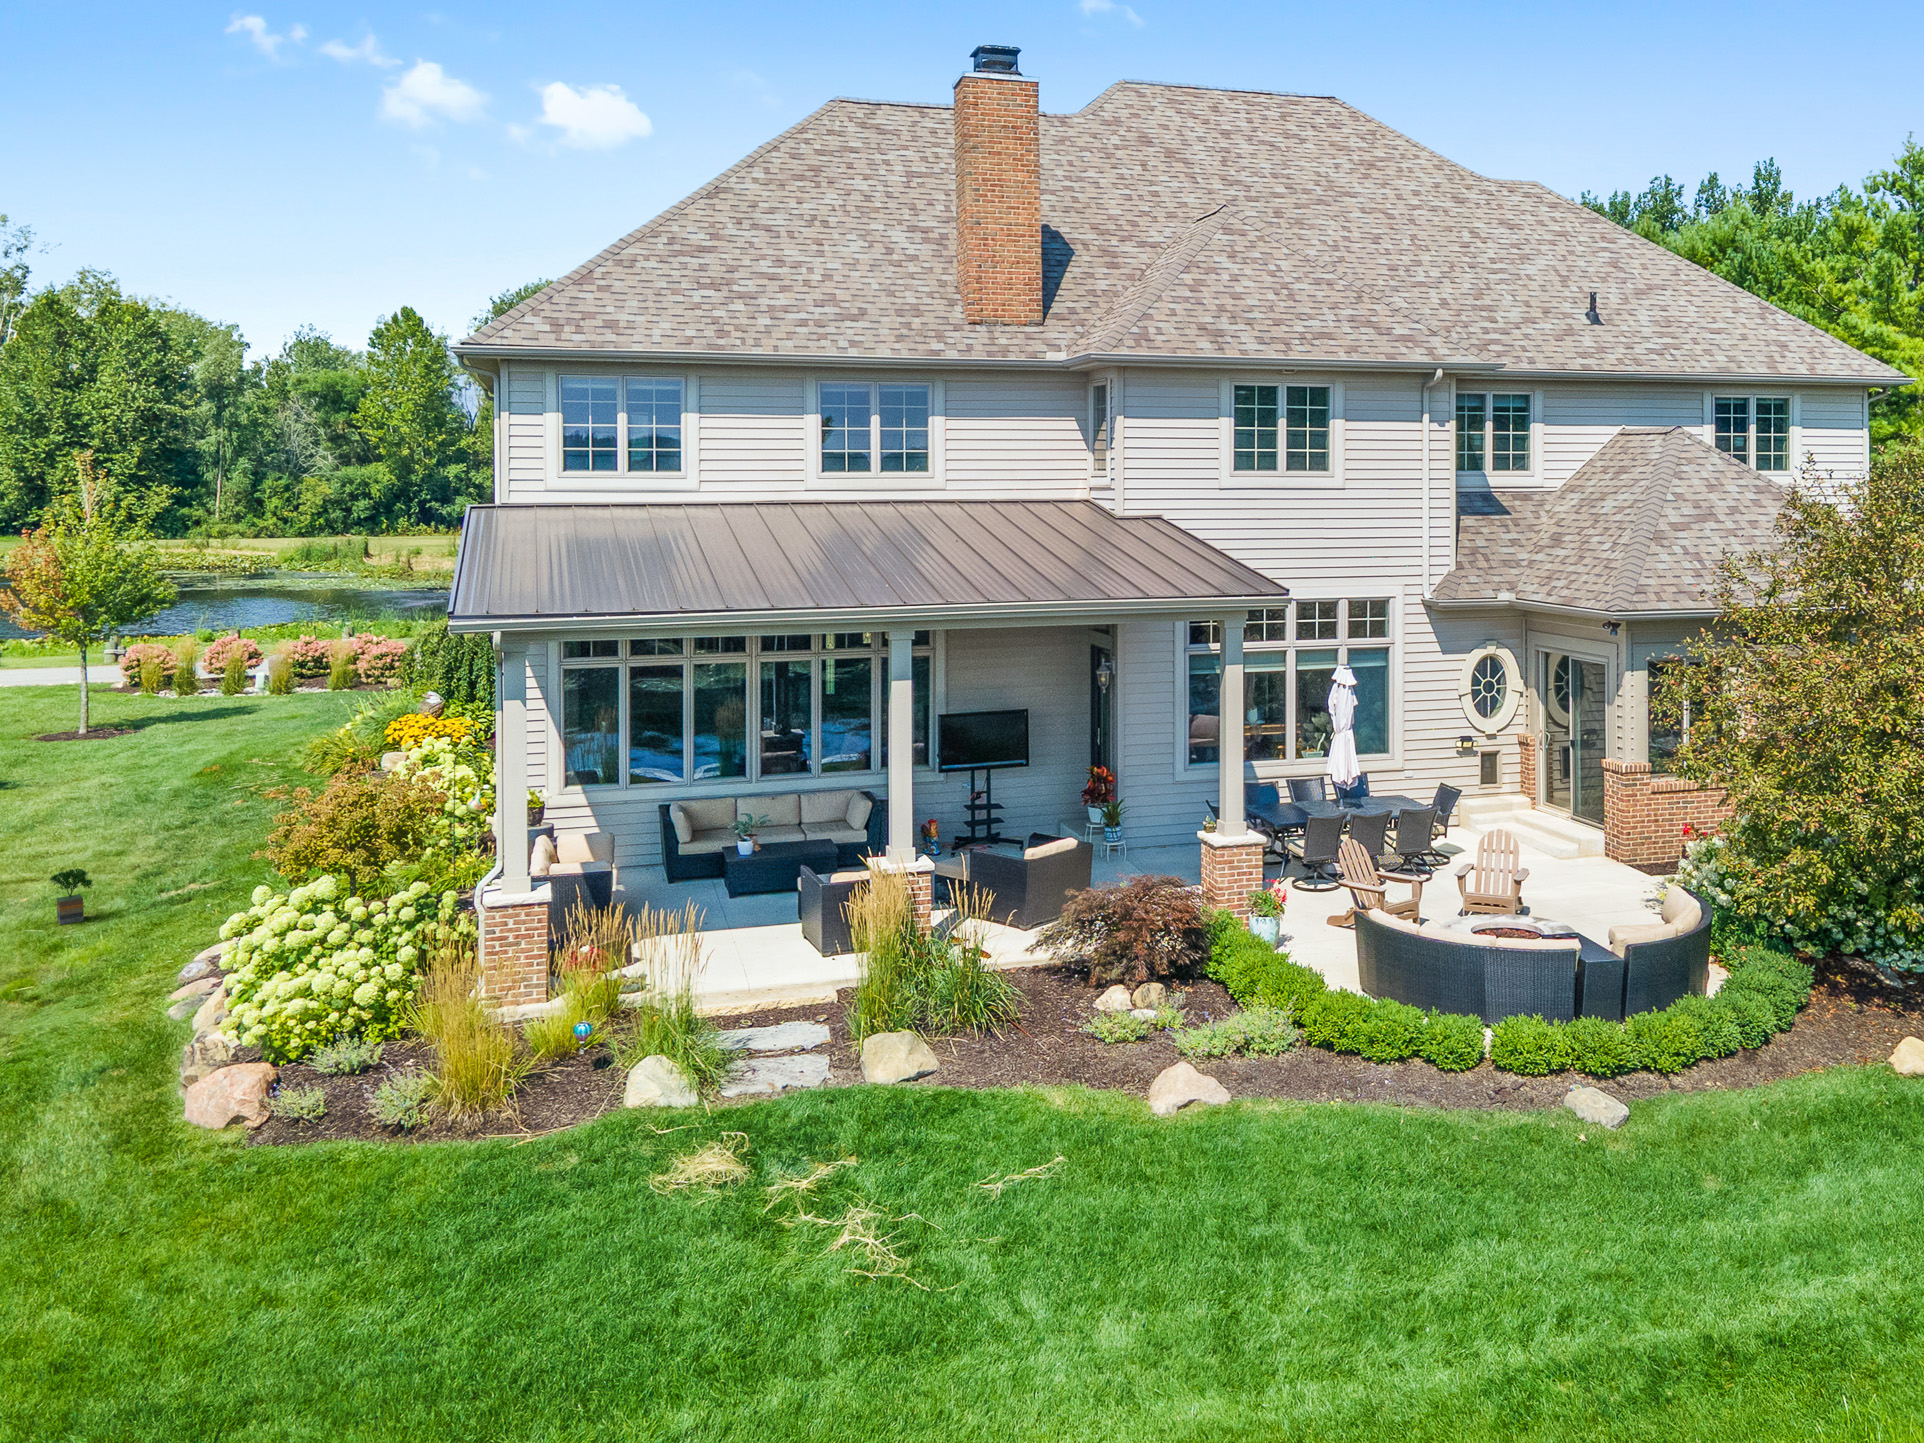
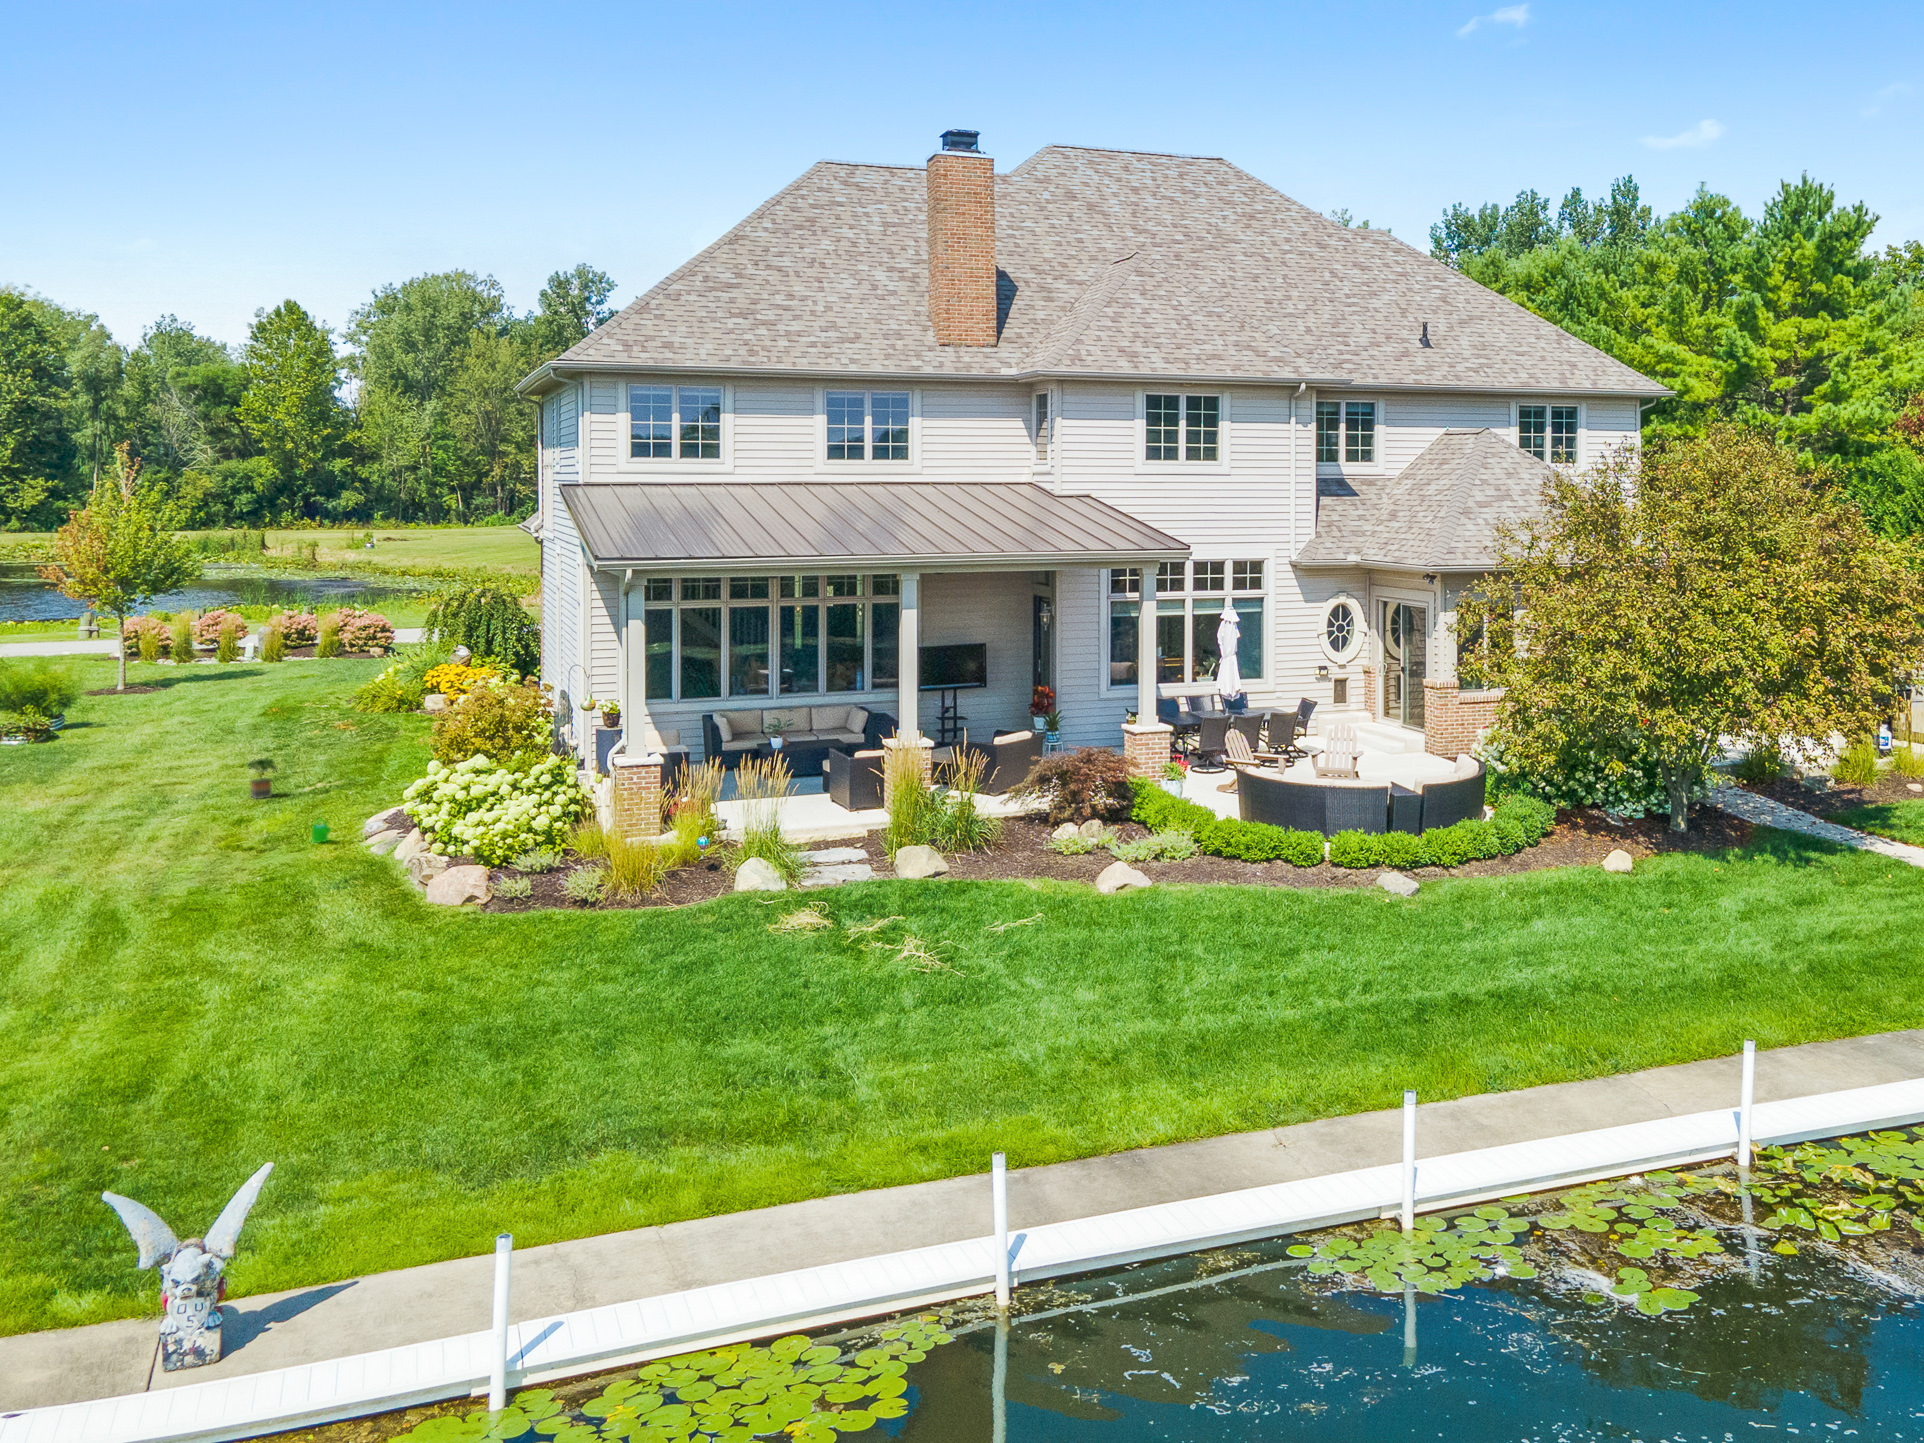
watering can: none [72,977,100,1011] -> present [312,819,331,843]

